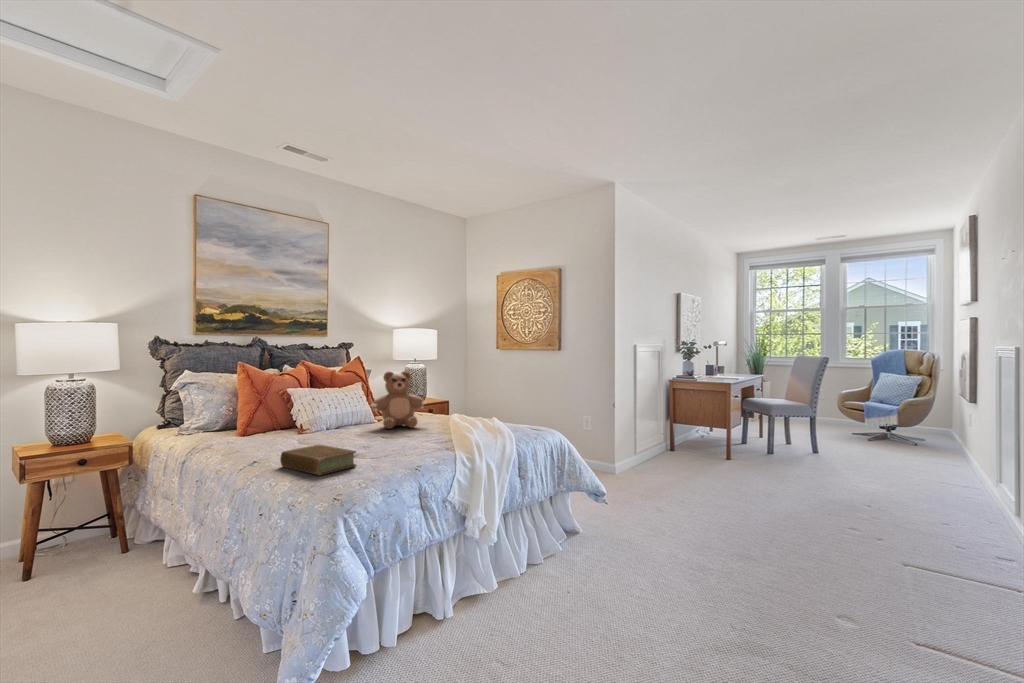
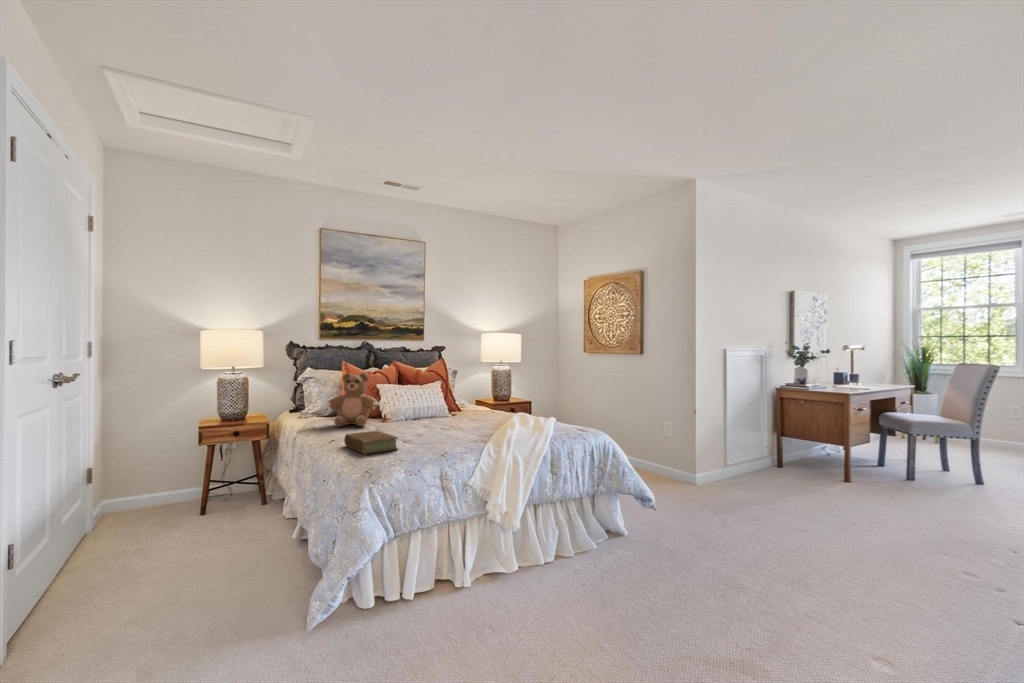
teddy bear: present [371,371,426,429] -> present [326,373,380,427]

